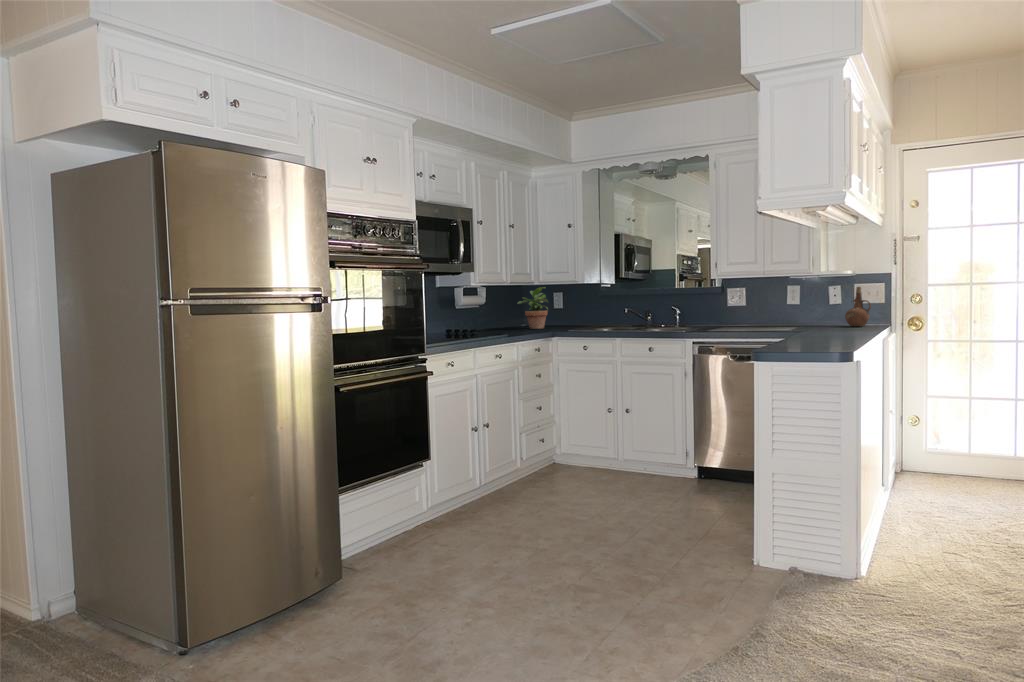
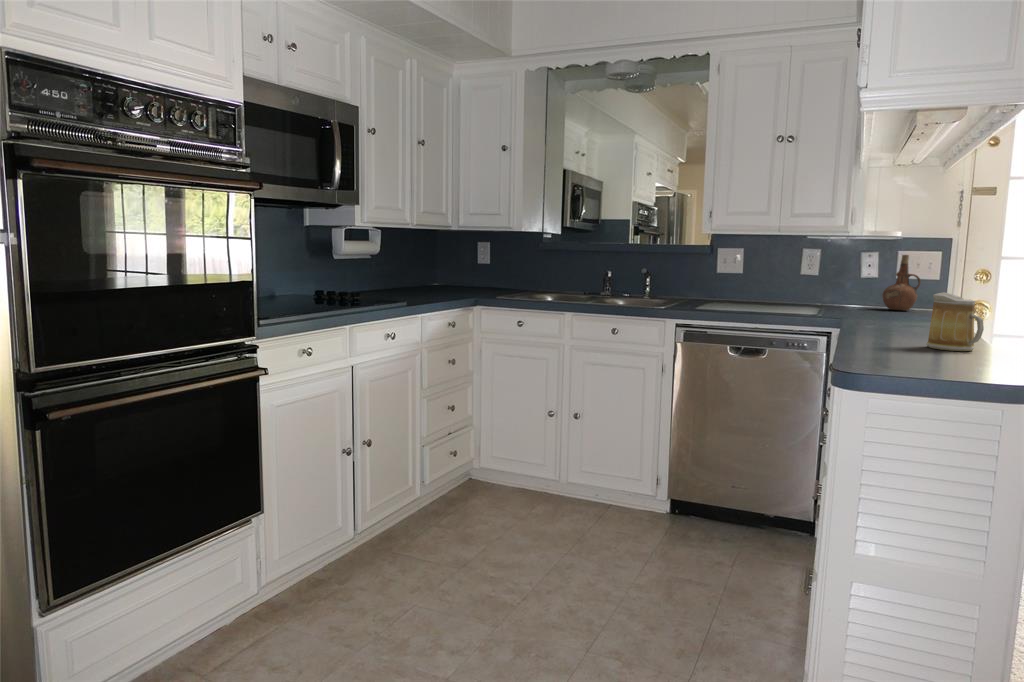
potted plant: present [518,287,548,329] -> none [426,234,471,292]
mug: none [815,310,842,343] -> present [926,292,984,351]

